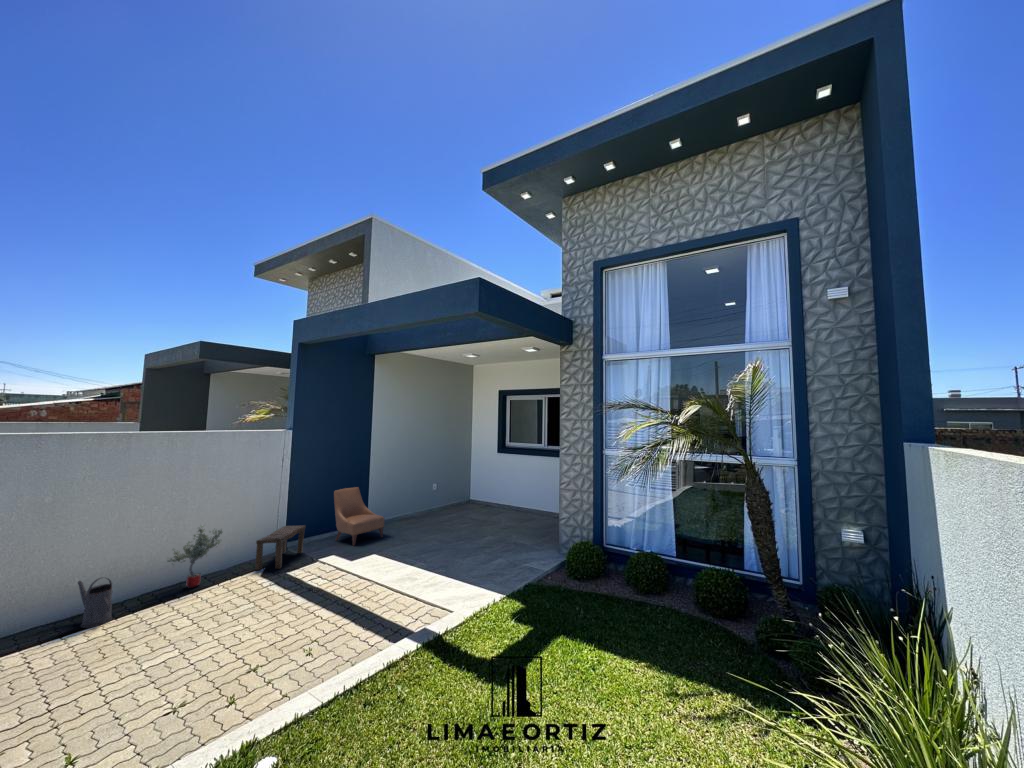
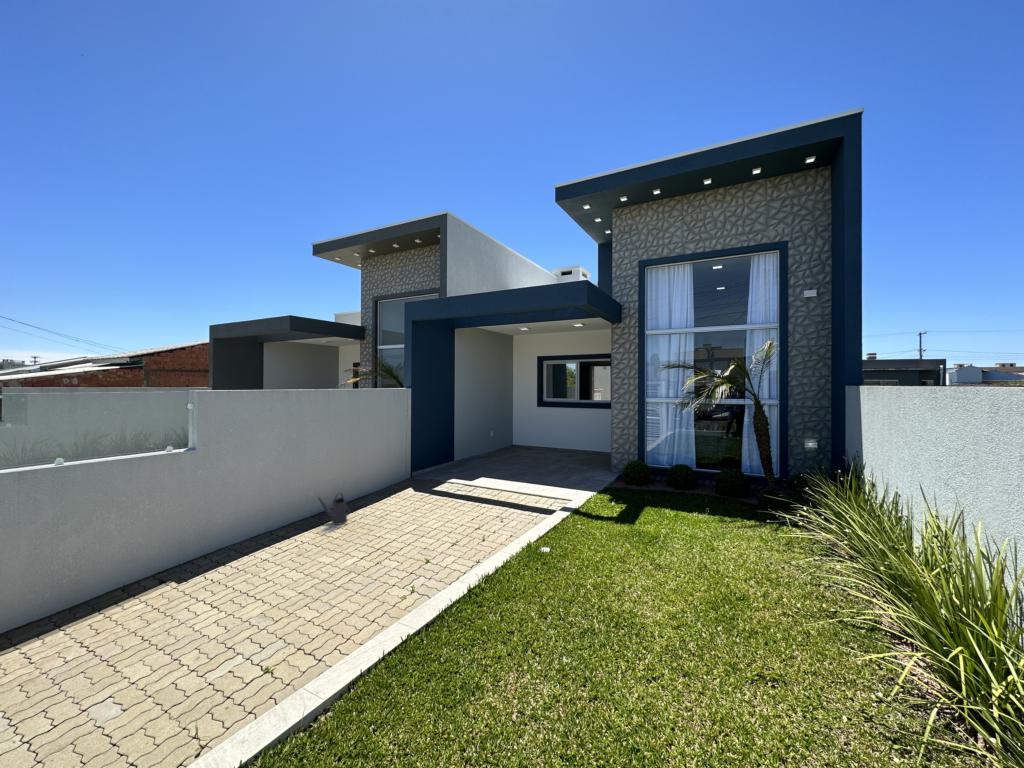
chair: present [334,487,384,546] -> none [432,435,471,476]
potted tree: present [168,526,222,588] -> none [358,461,385,504]
bench: present [255,526,306,570] -> none [402,462,424,492]

